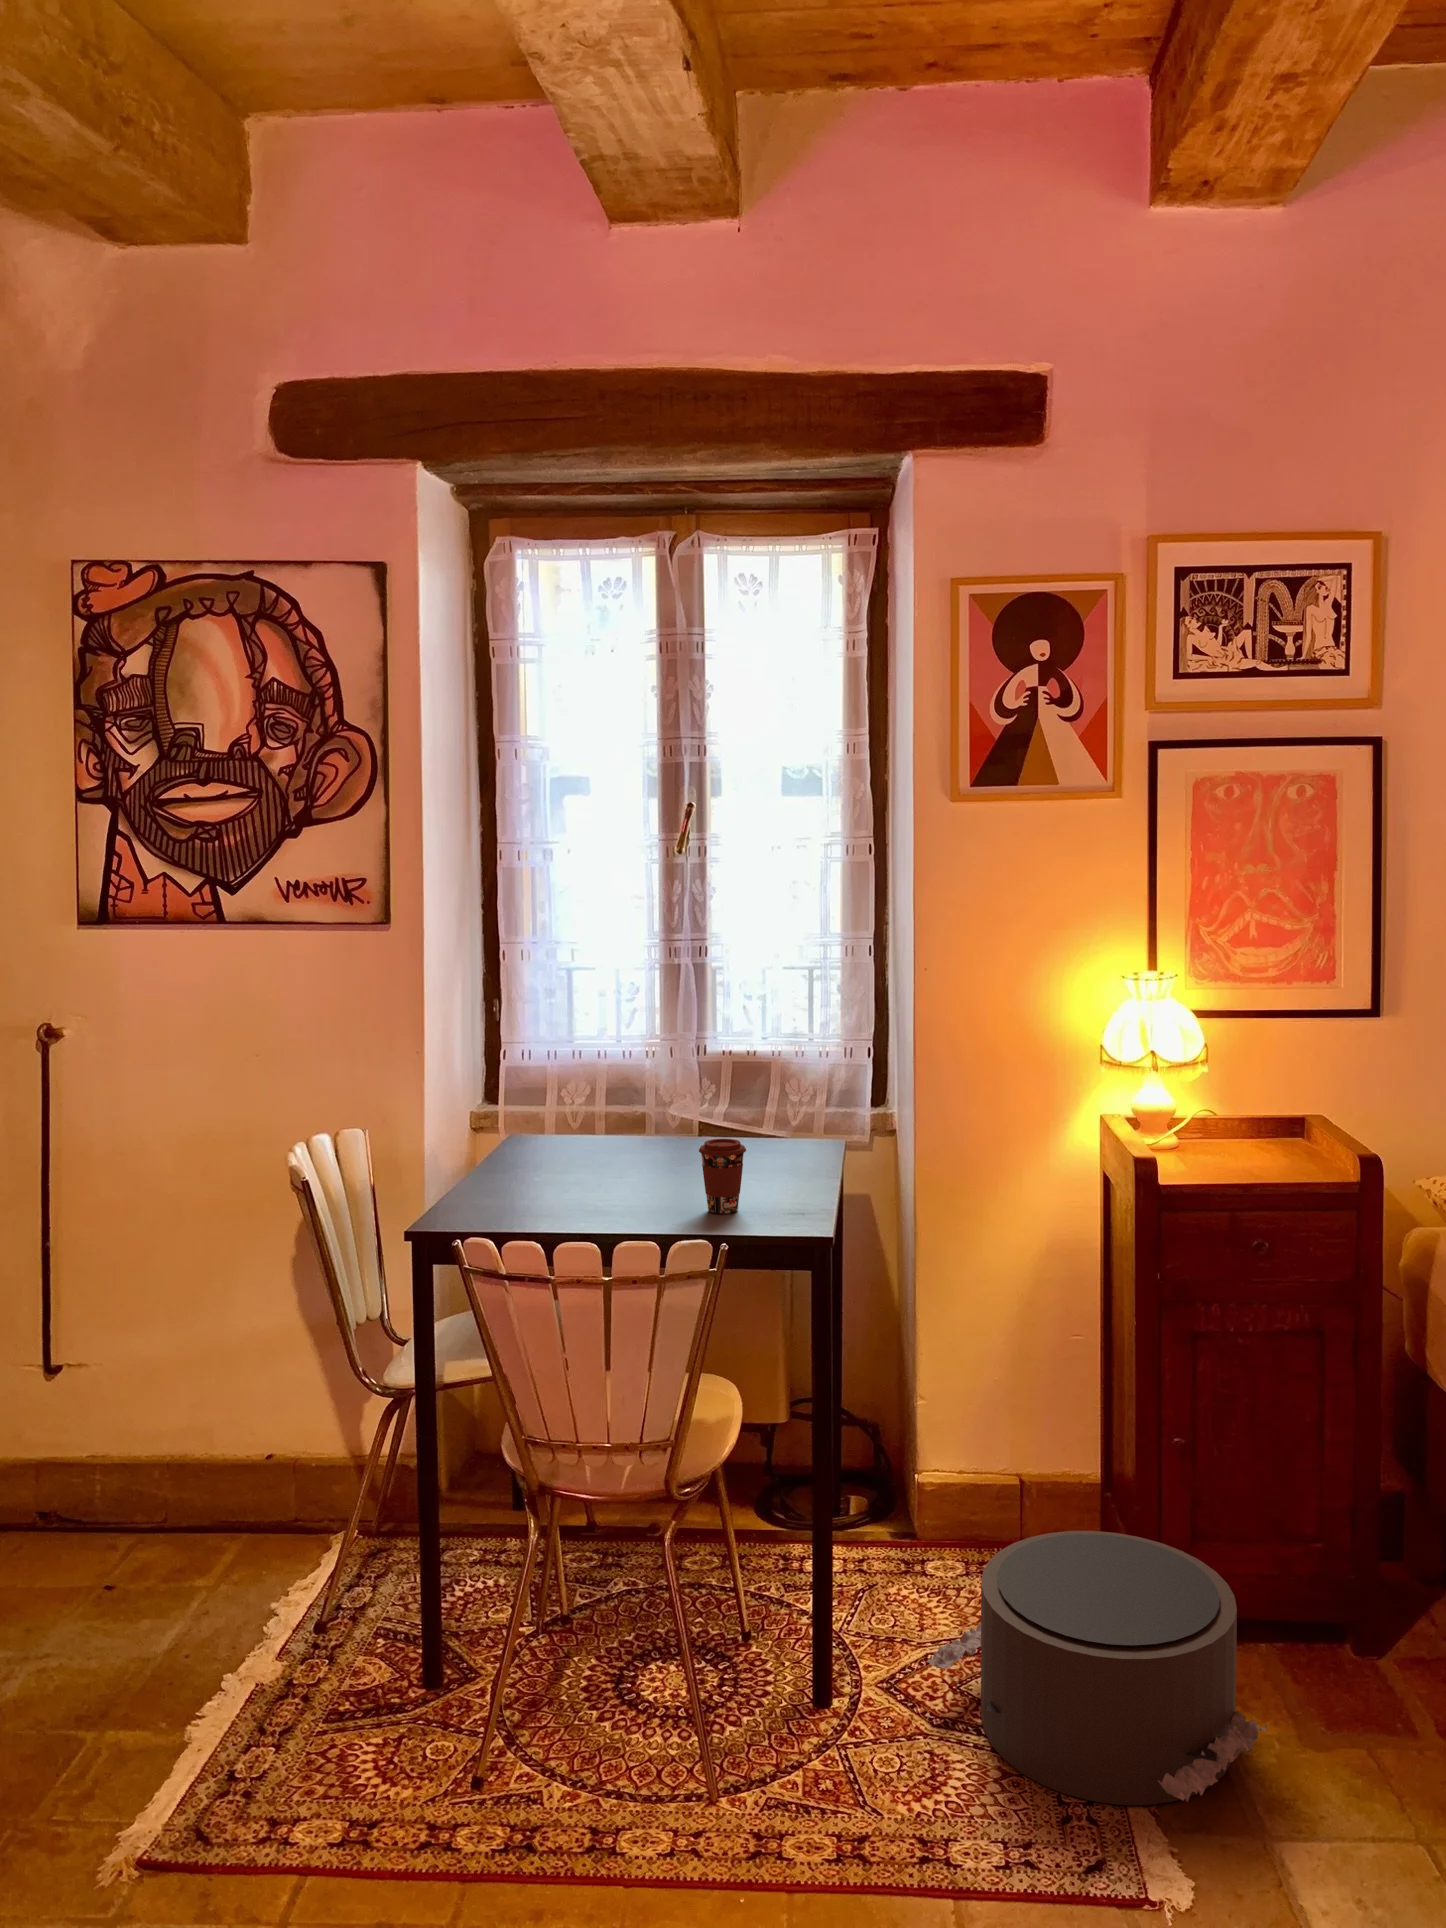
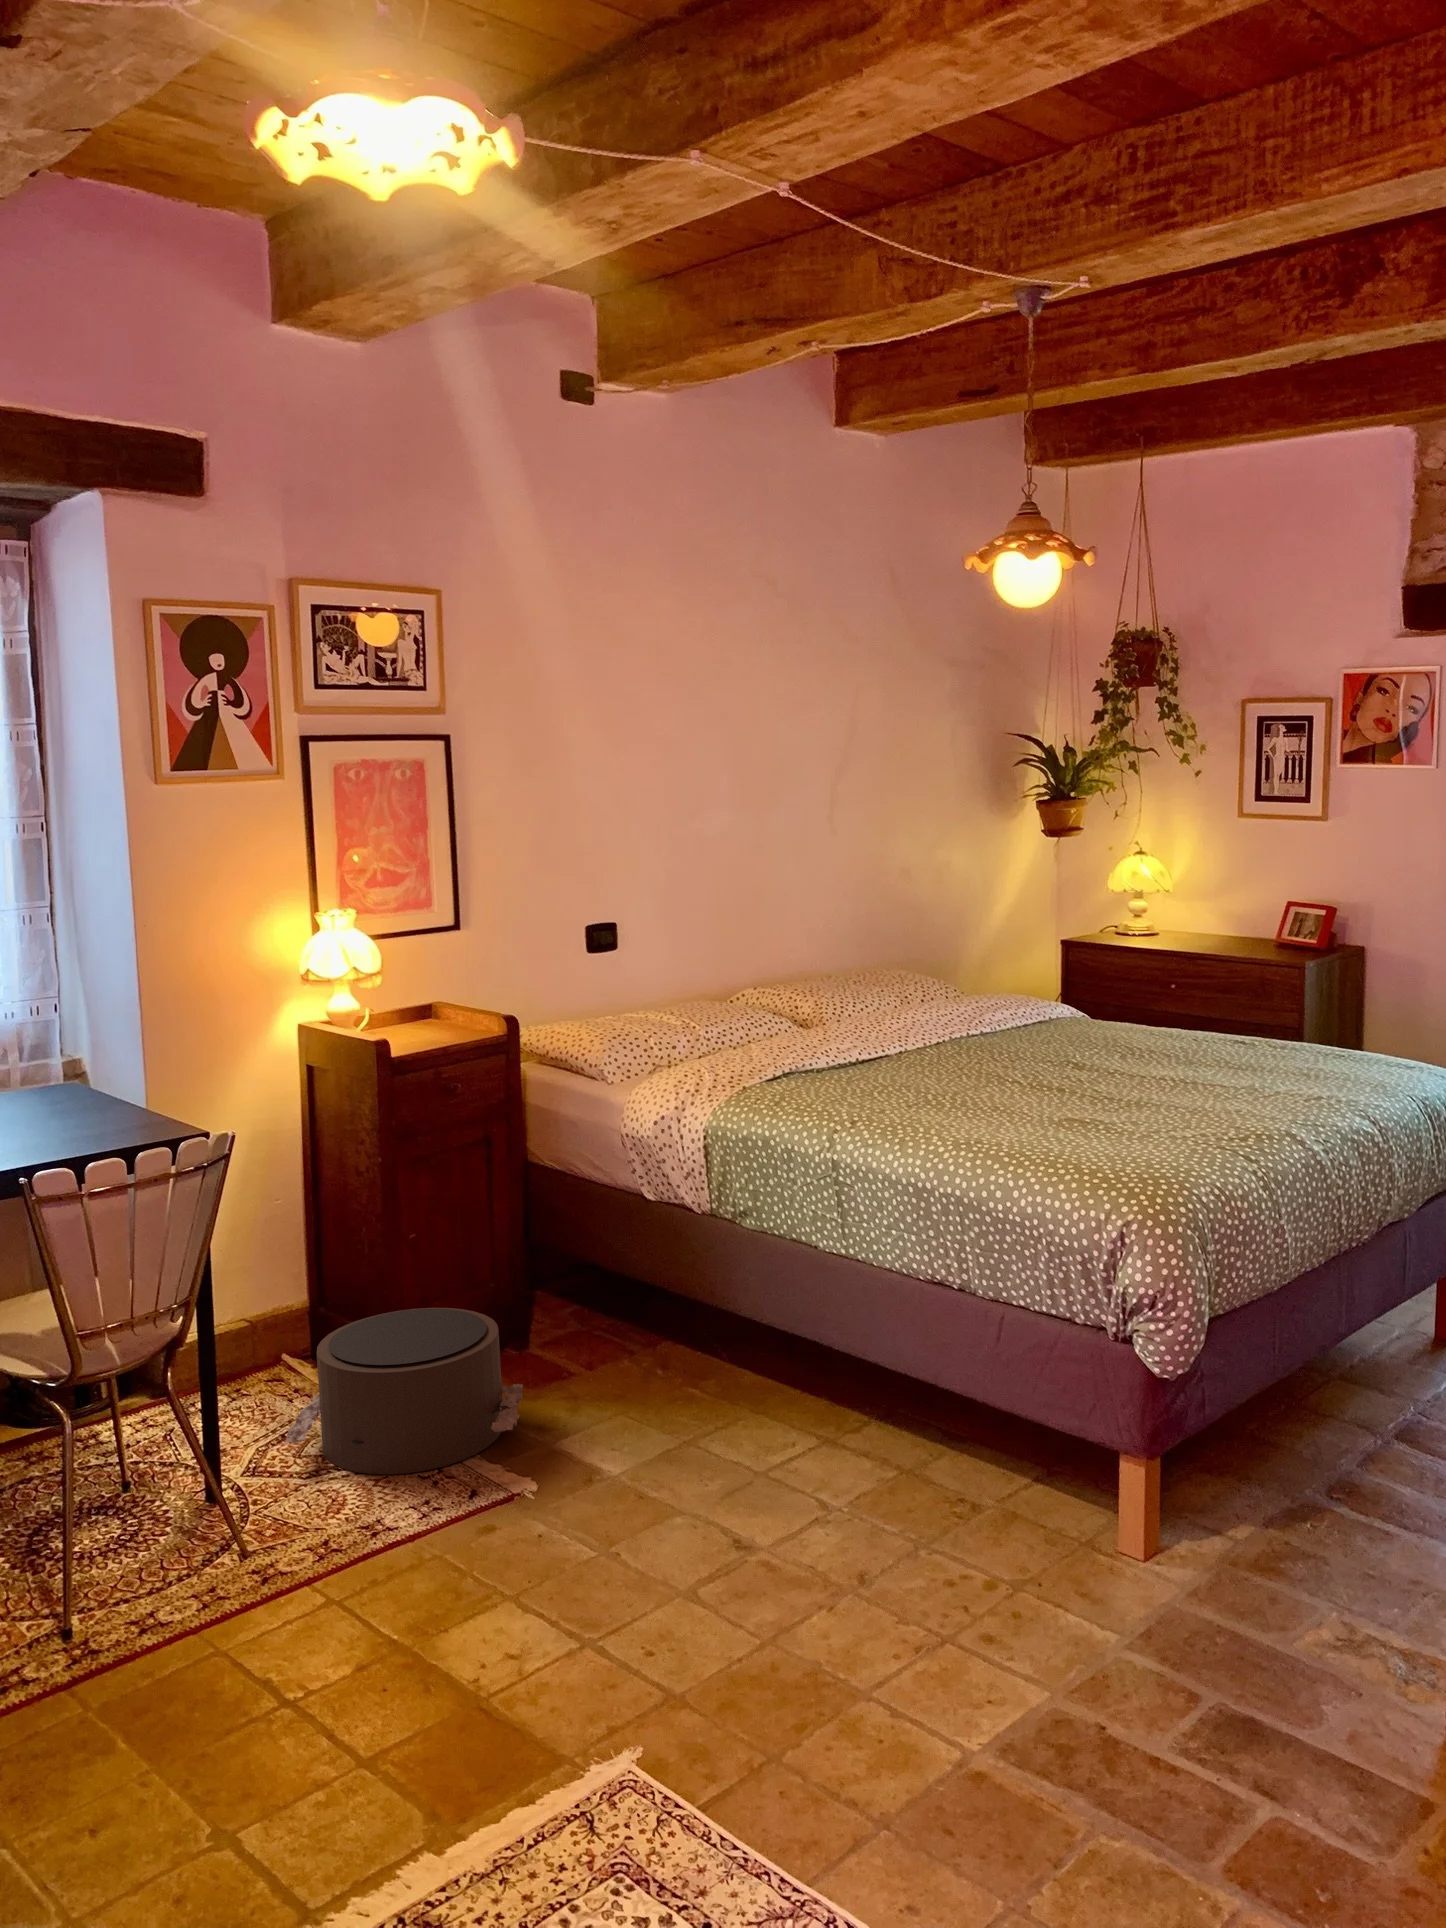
coffee cup: present [699,1139,746,1214] -> none [51,1072,96,1136]

